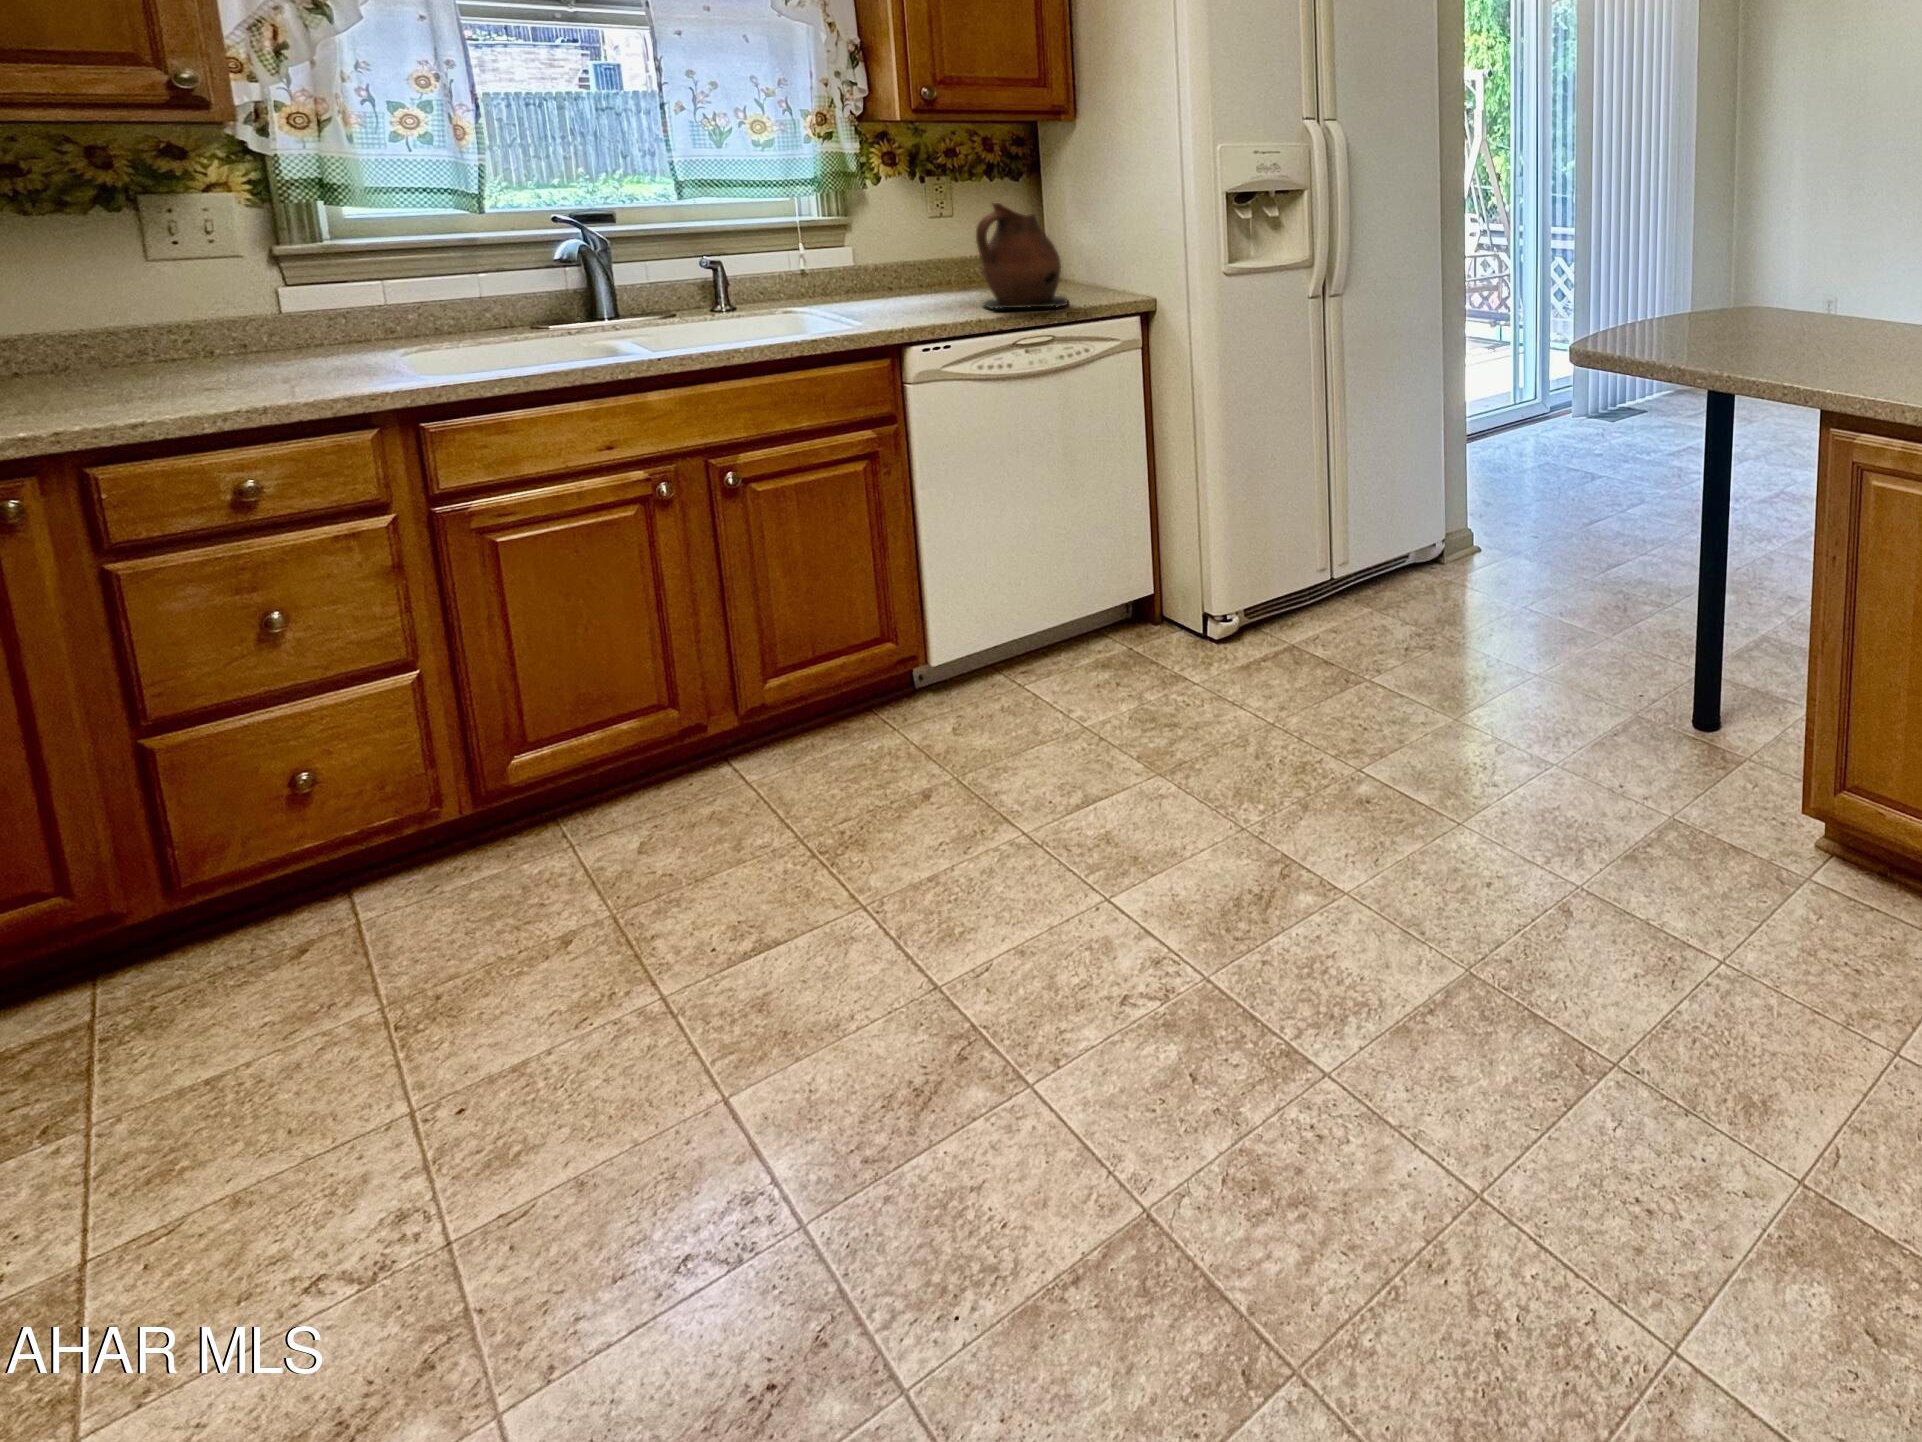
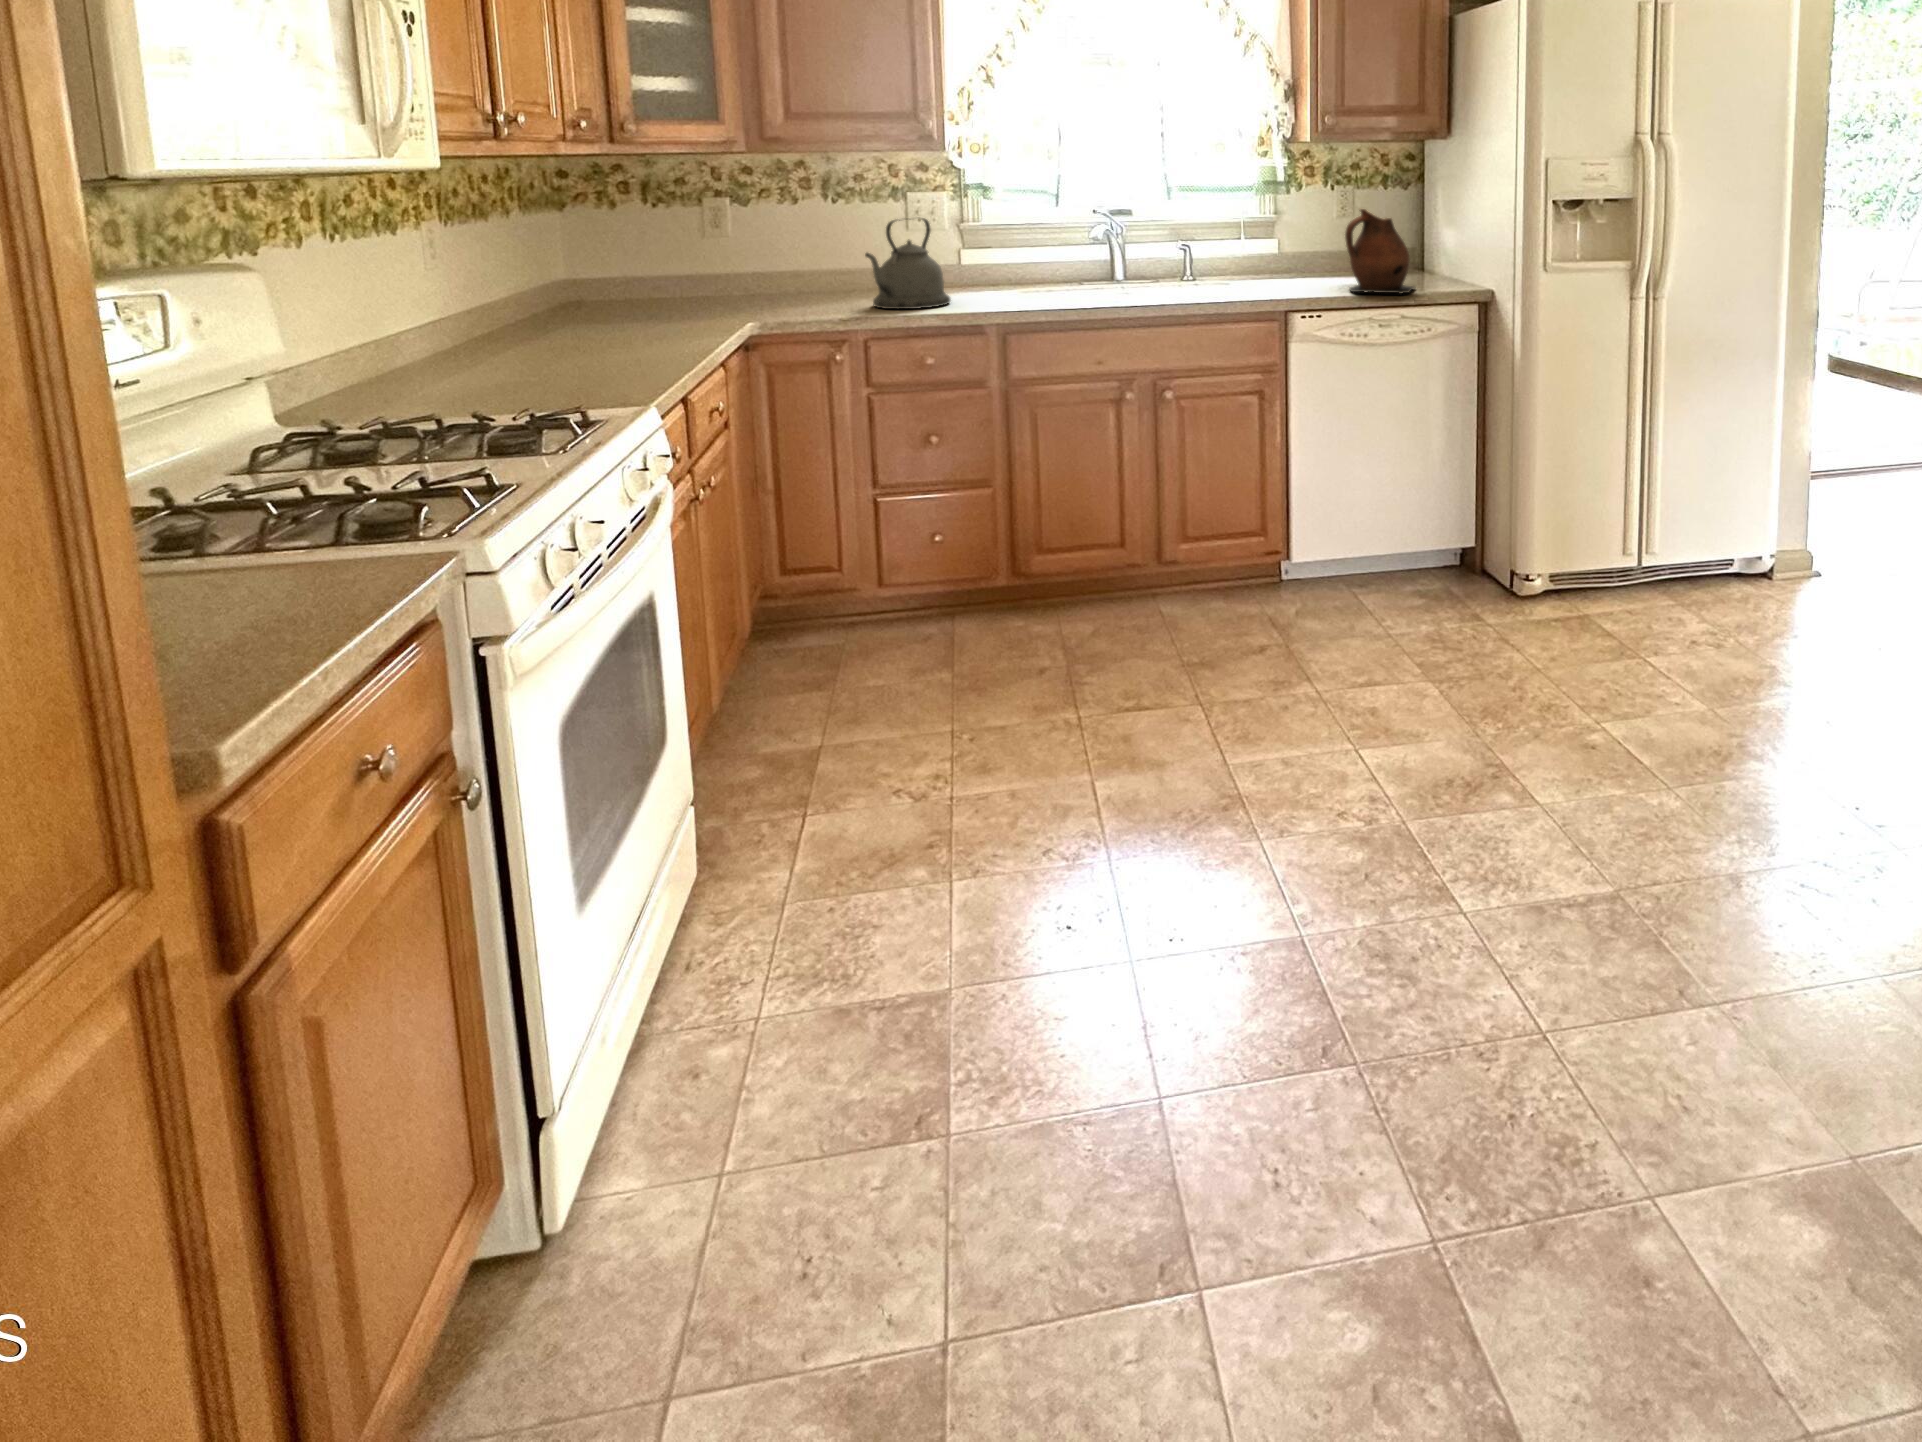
kettle: none [49,229,274,396] -> present [865,218,951,309]

